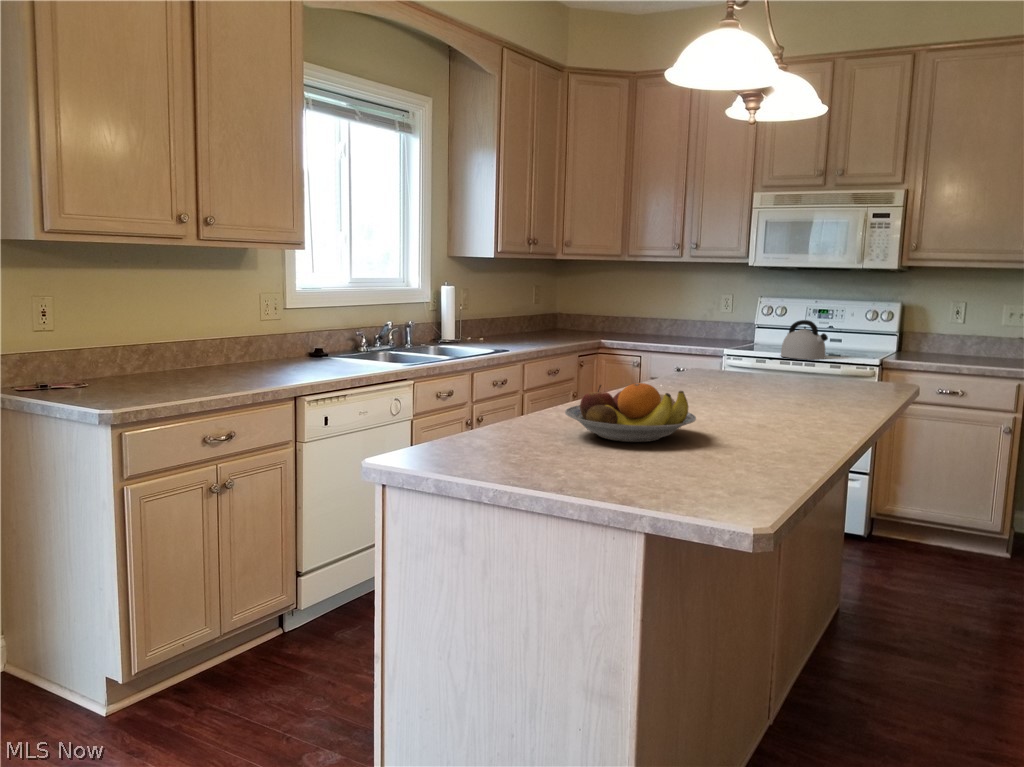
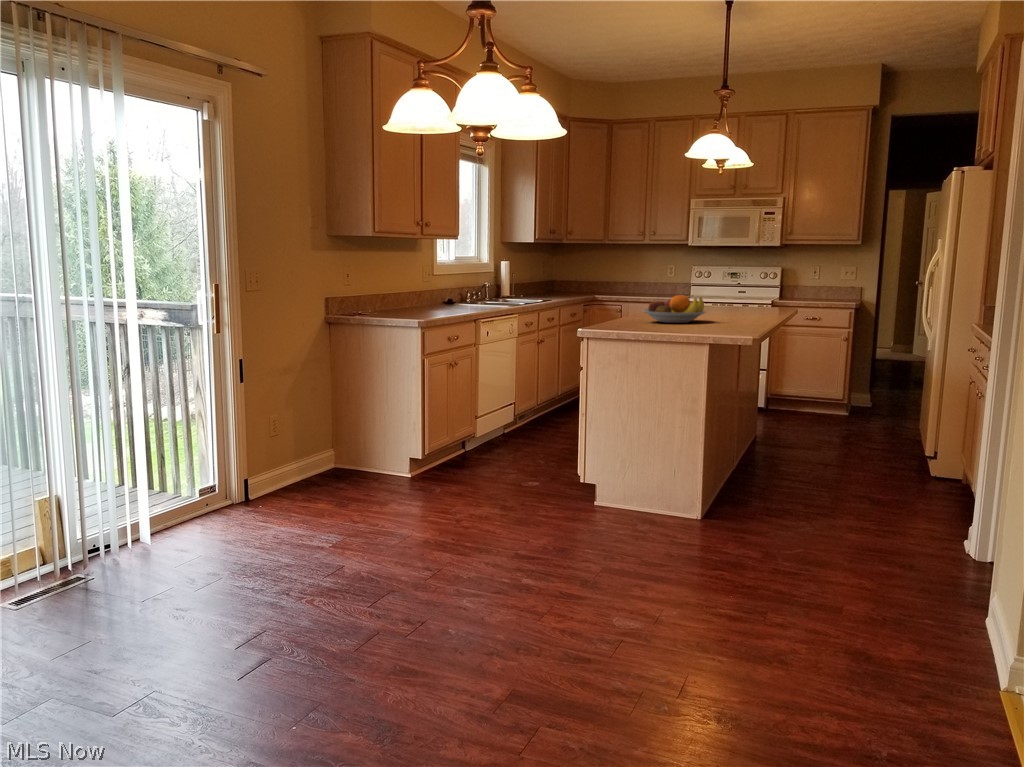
kettle: present [780,320,828,359] -> none [711,279,740,302]

